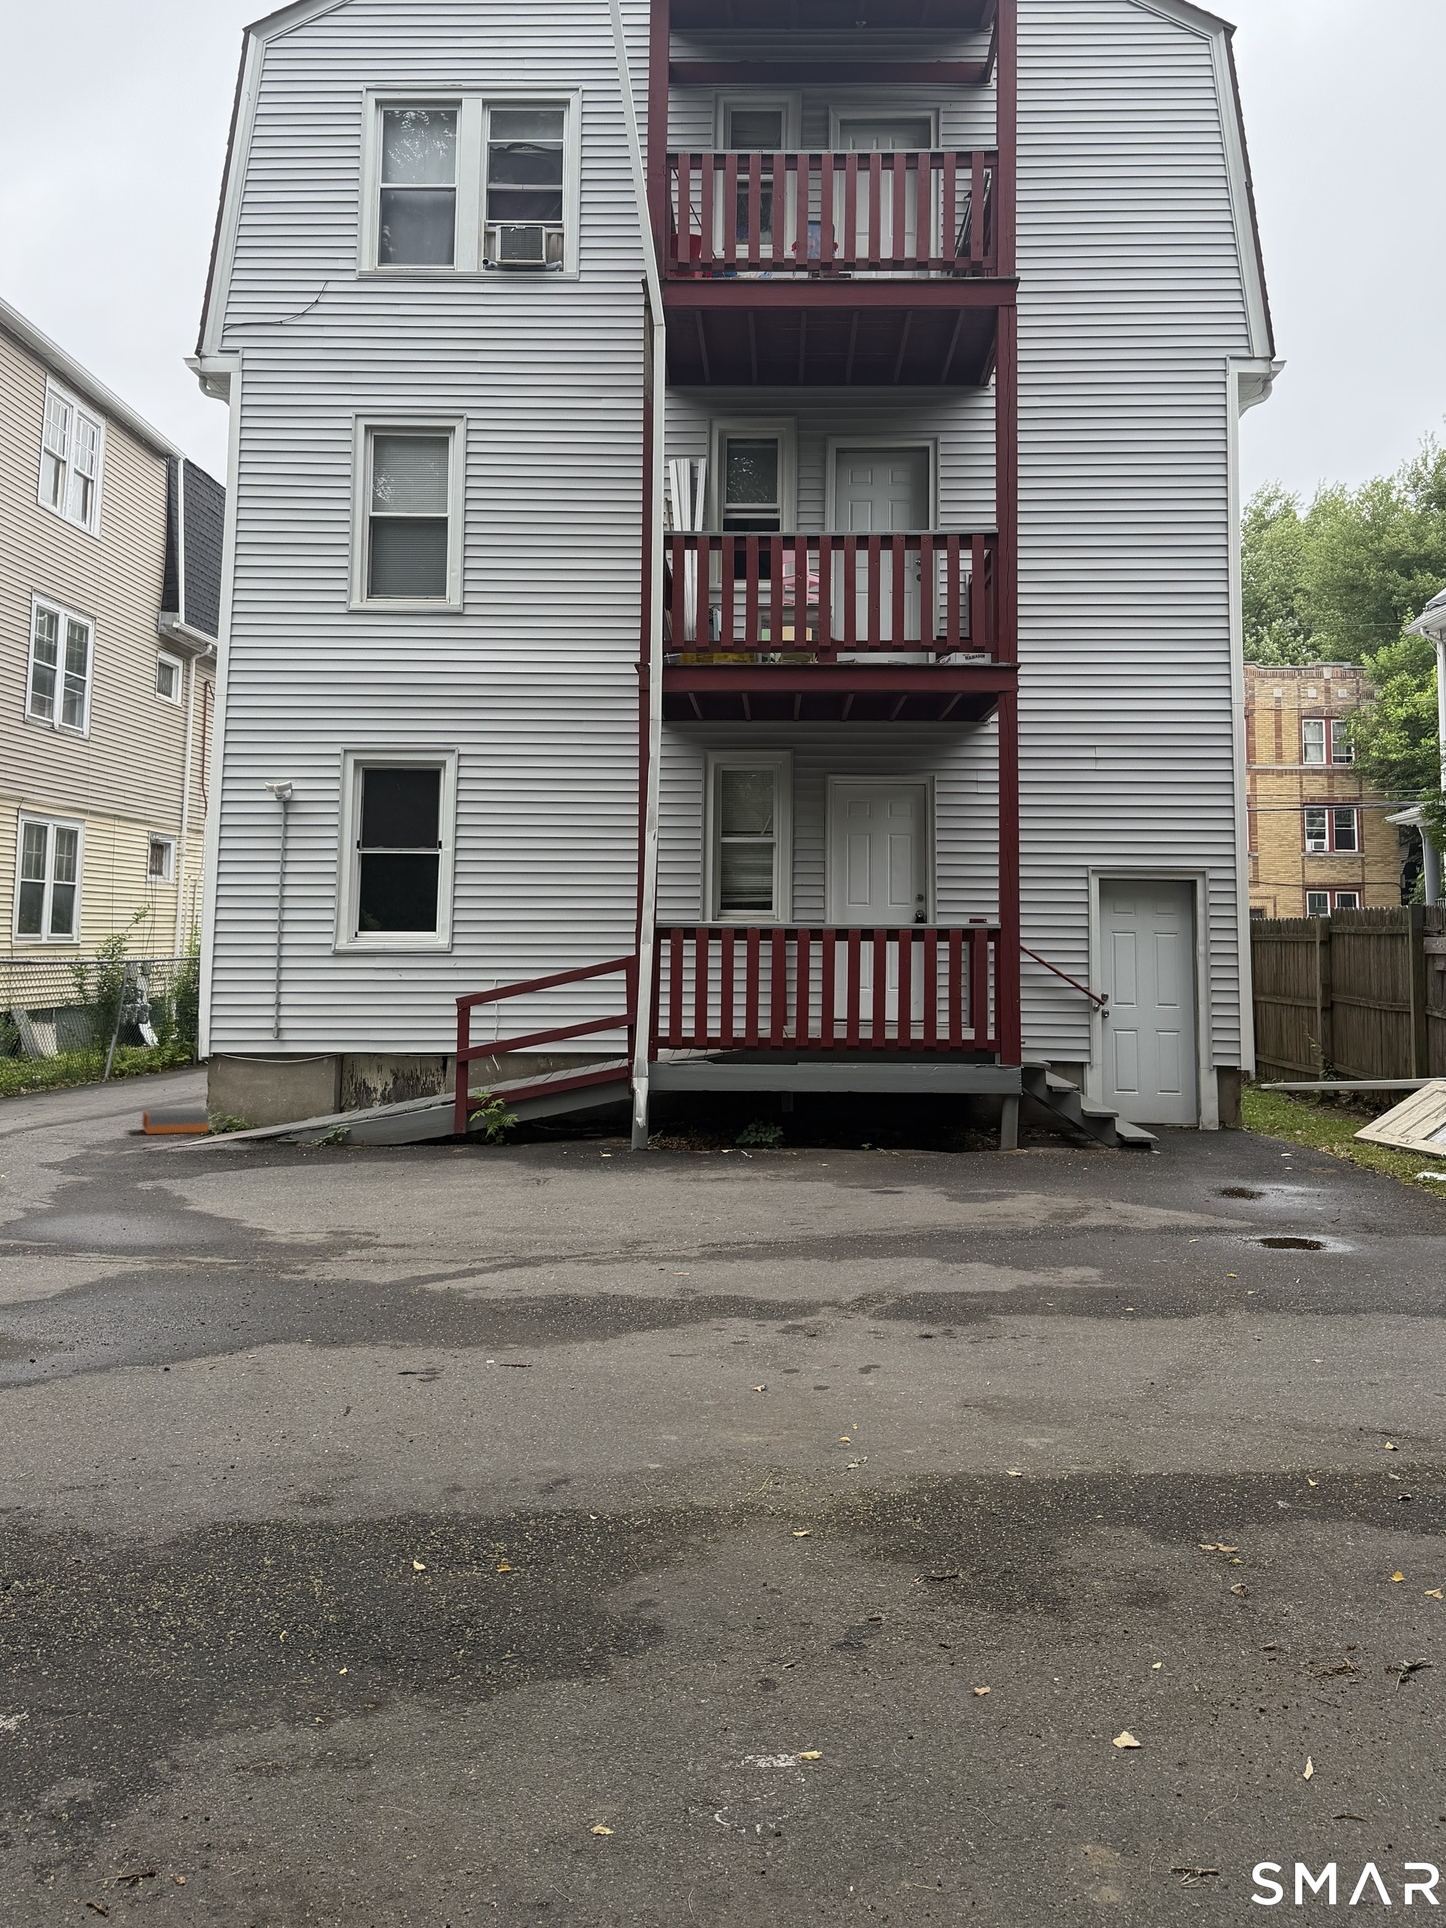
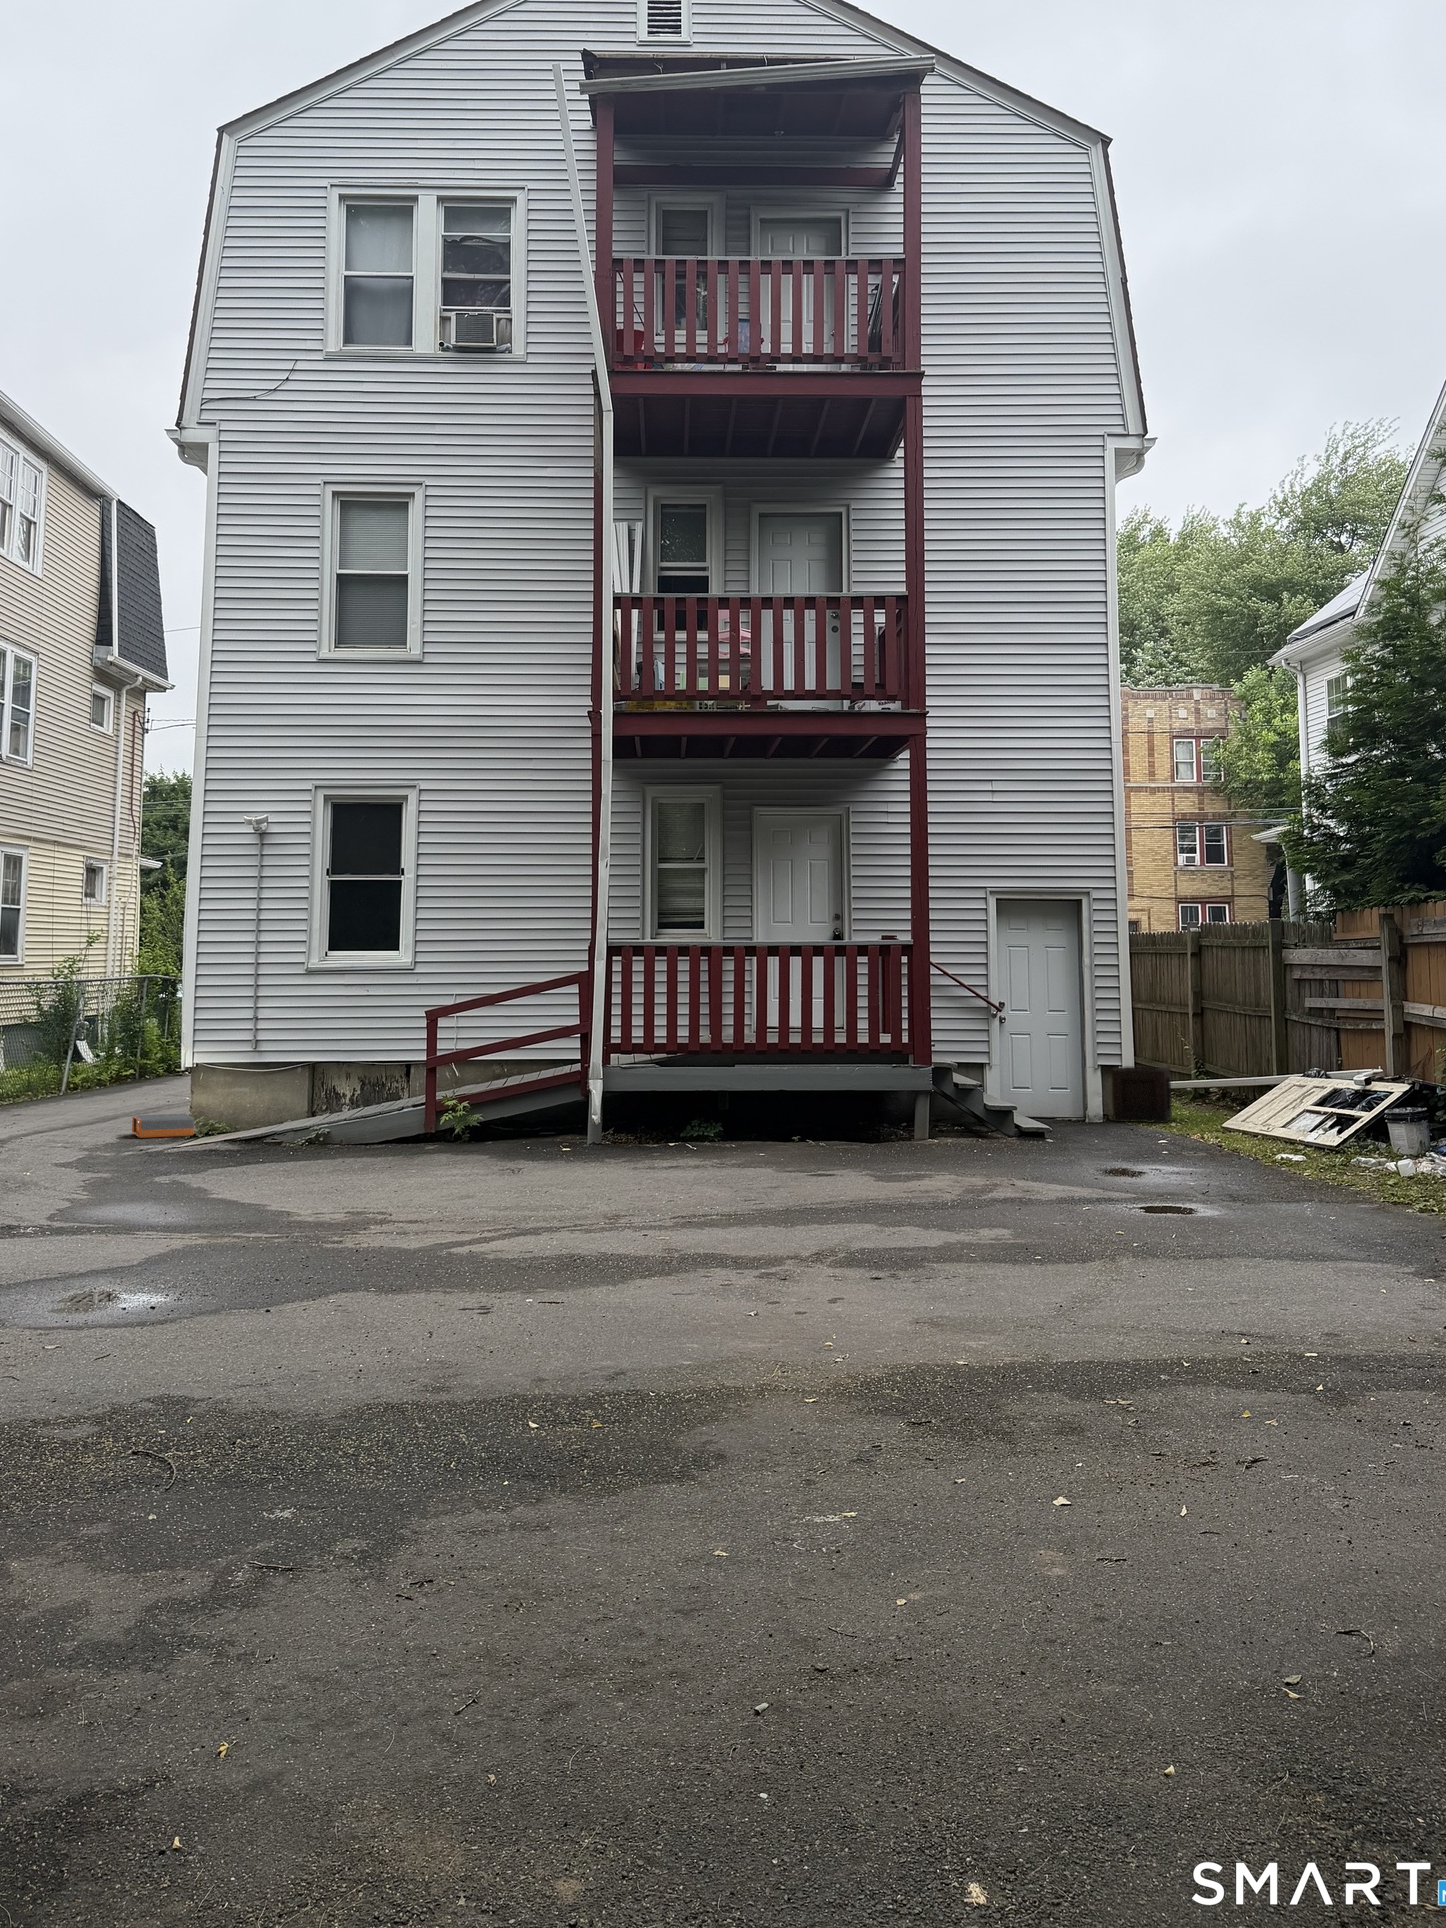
wooden crate: none [1228,1066,1296,1130] -> present [1112,1066,1172,1123]

